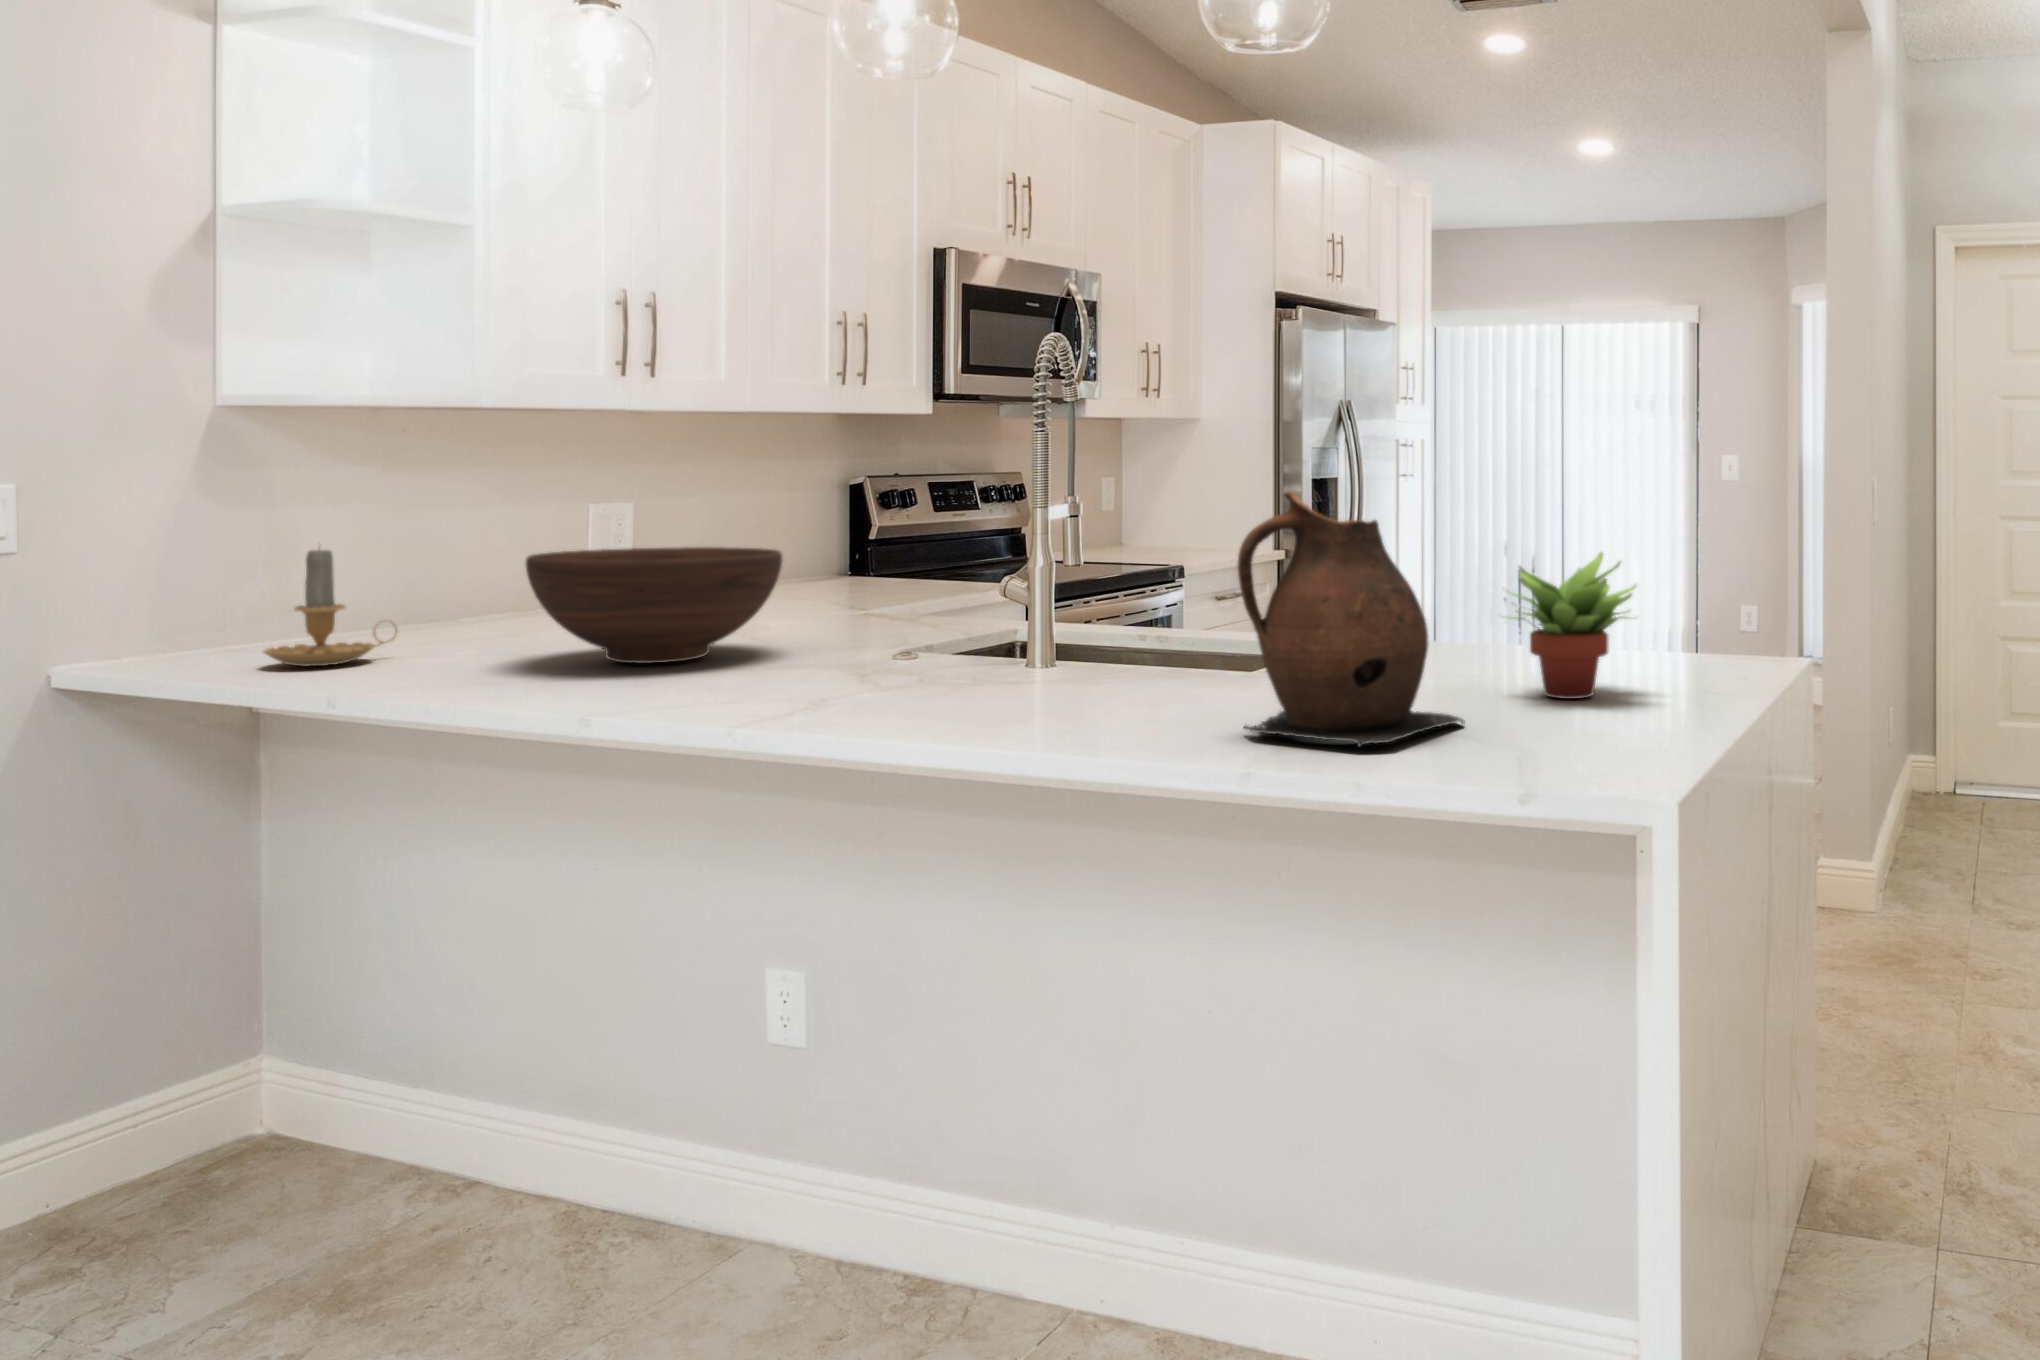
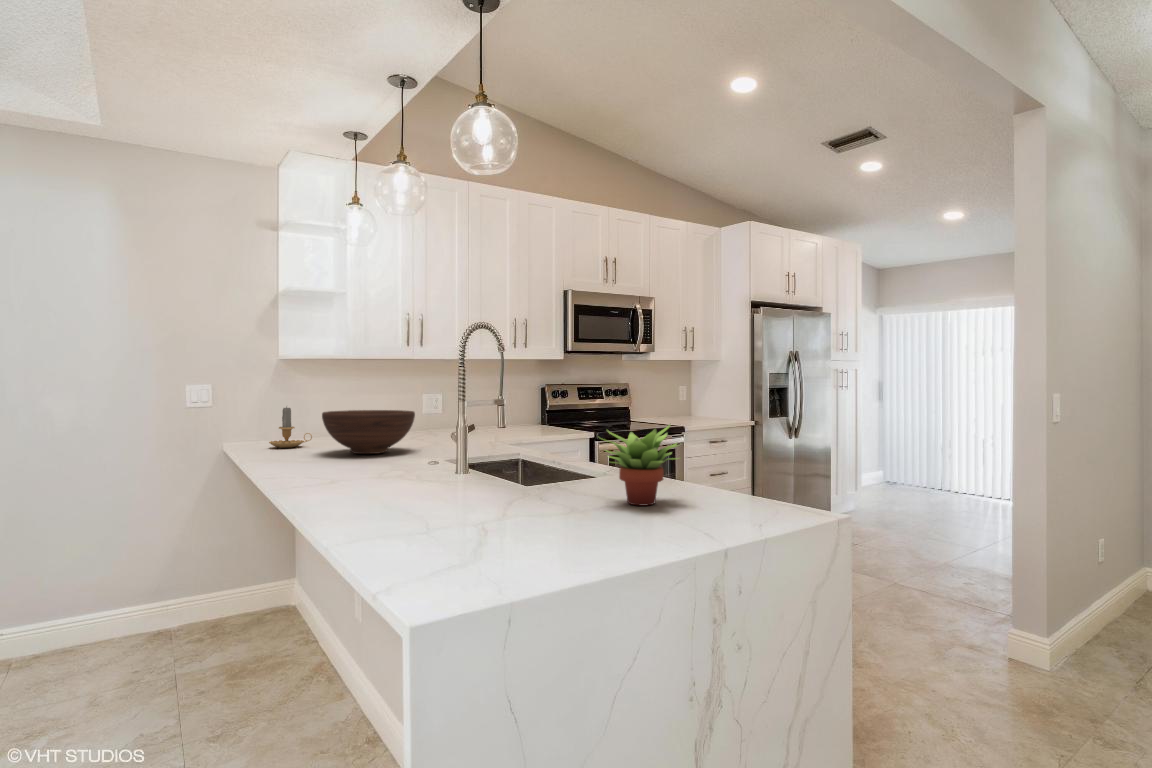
ceramic pitcher: present [1238,492,1465,747] -> none [428,387,542,519]

